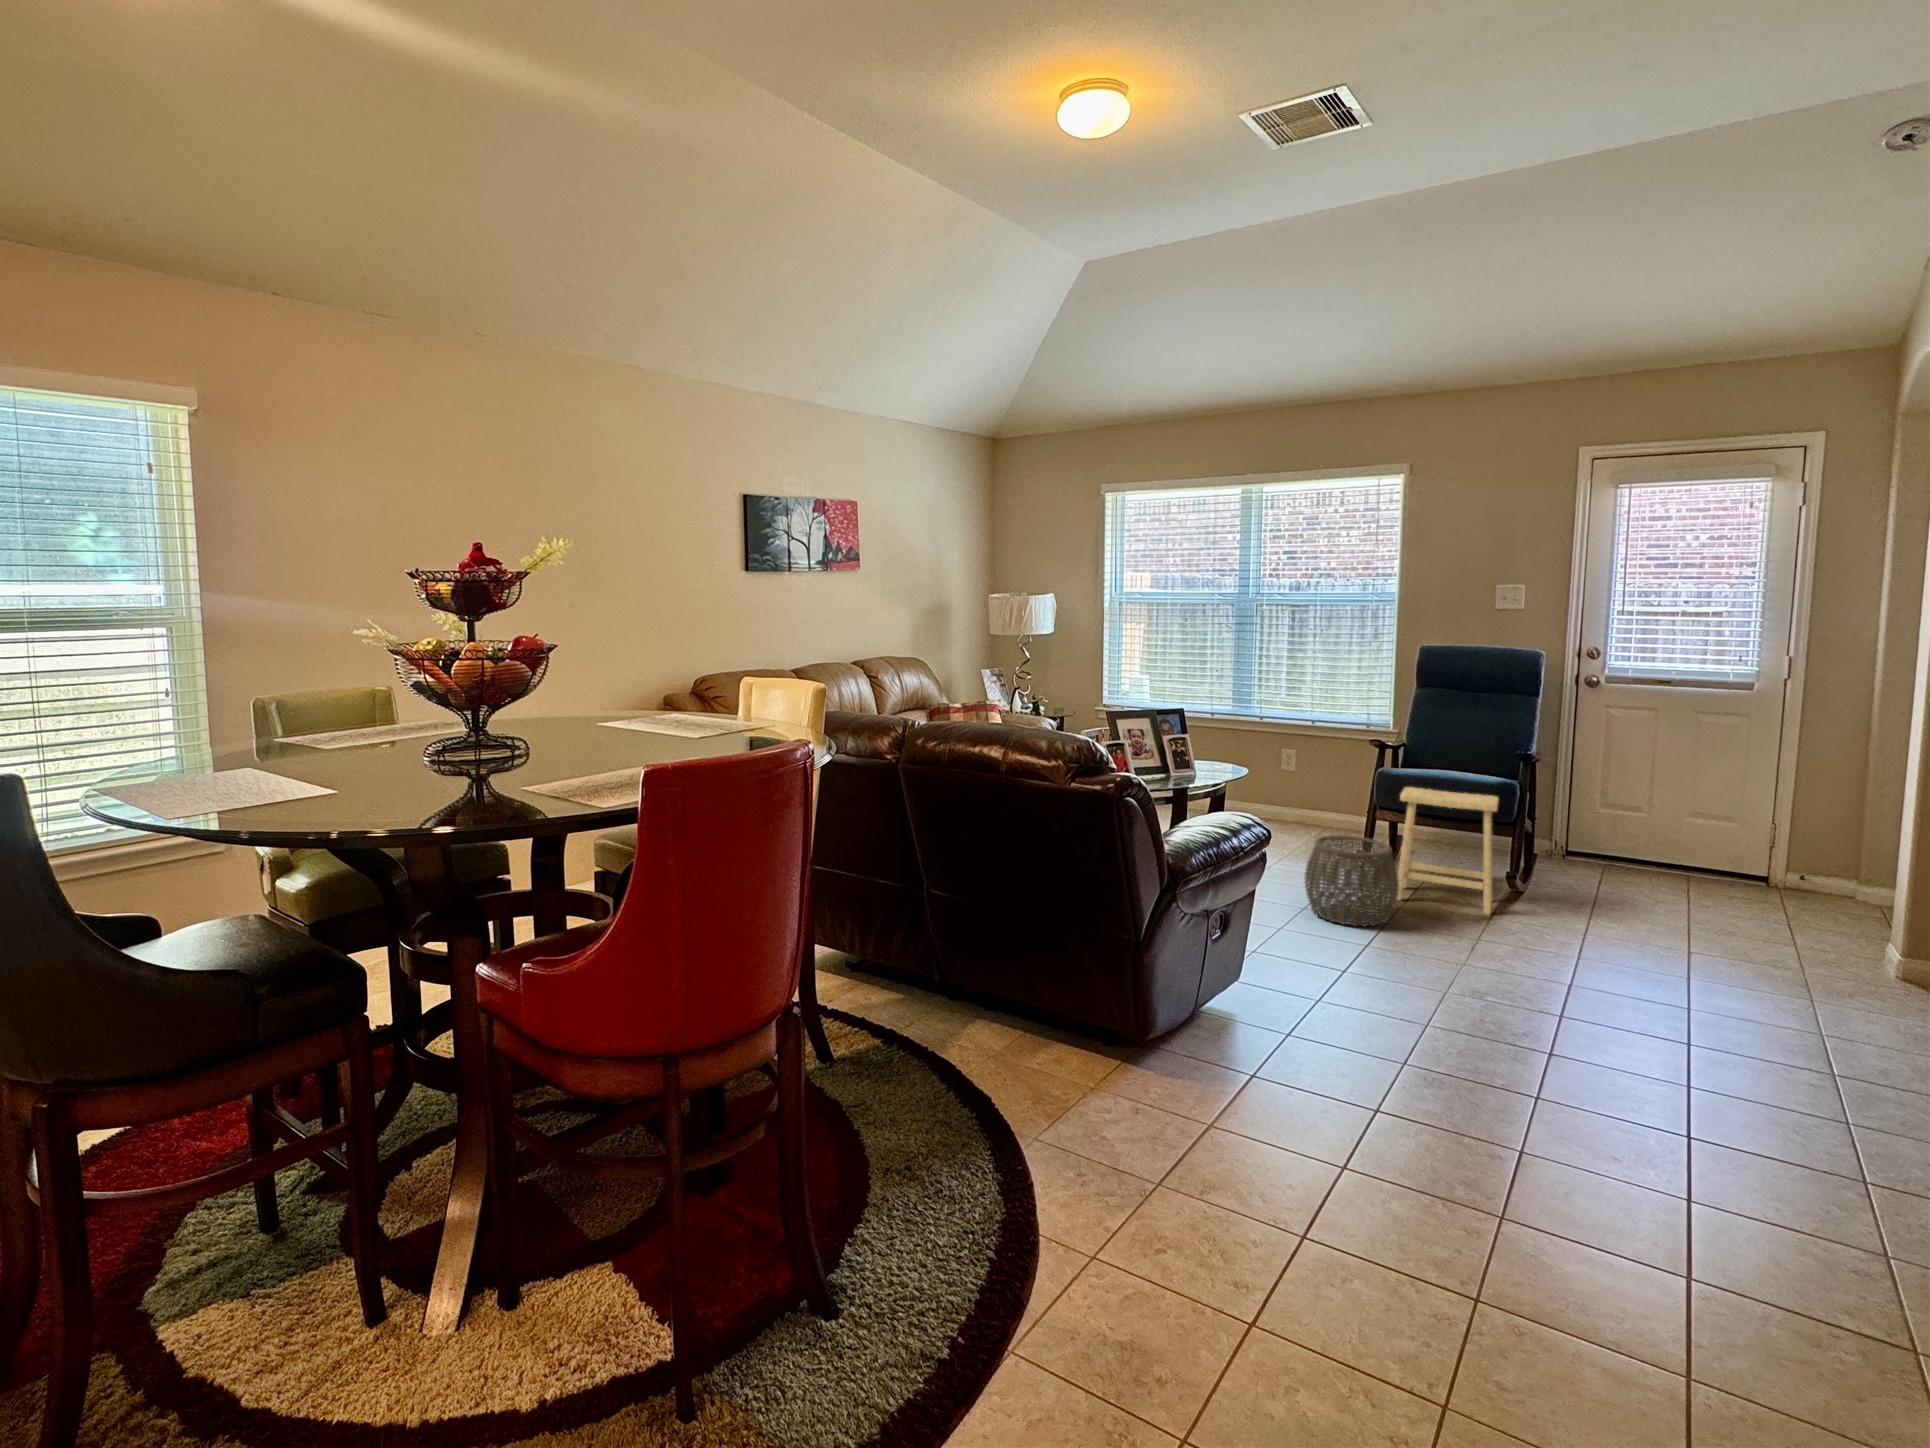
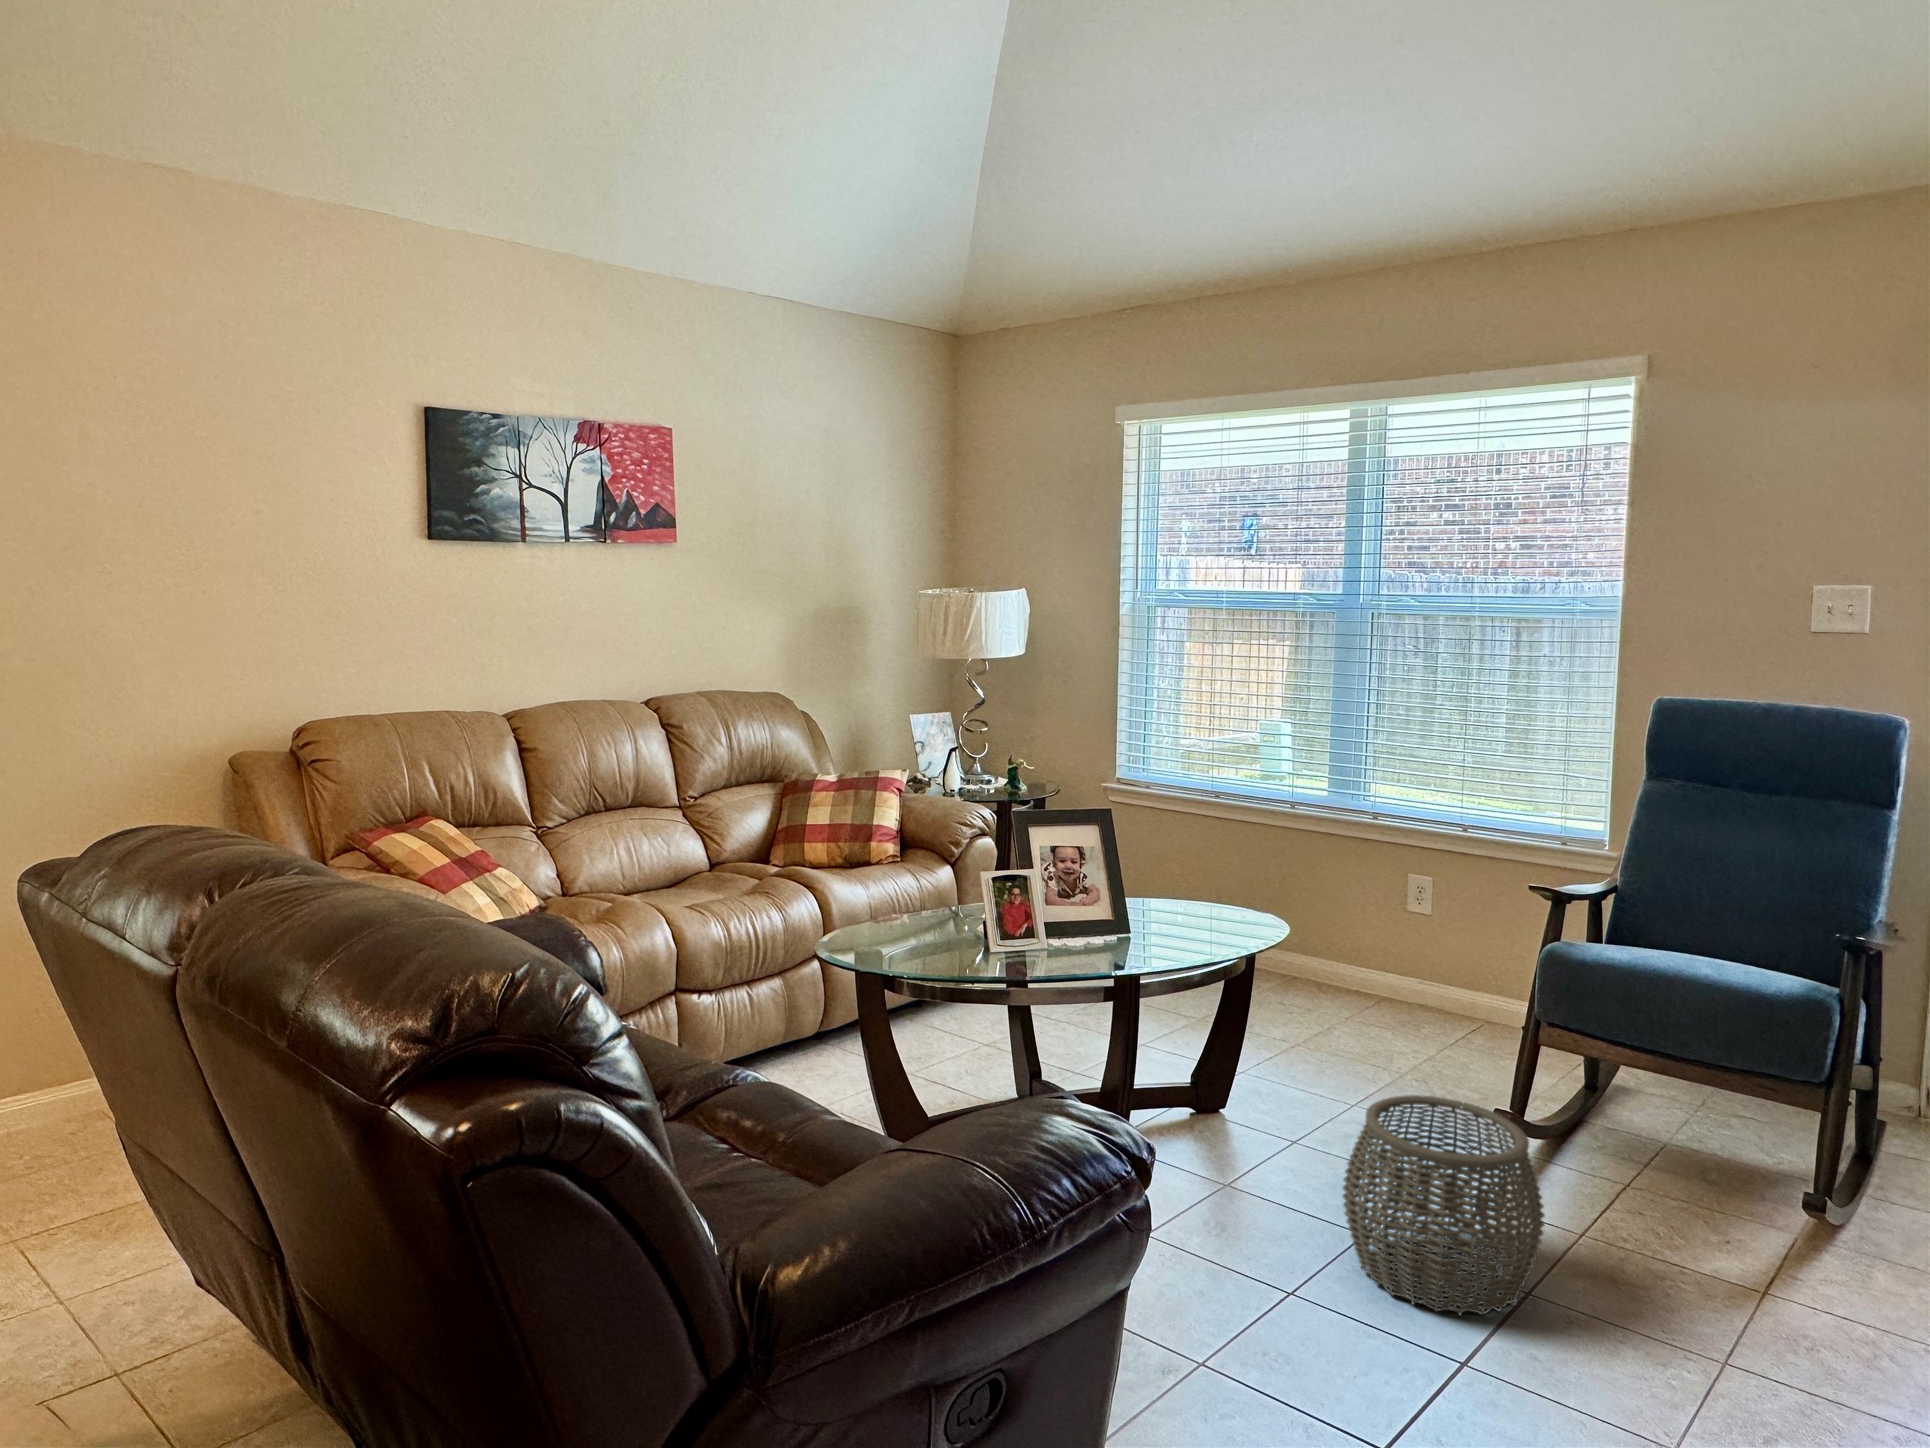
footstool: present [1397,787,1499,915] -> none [1552,993,1787,1297]

